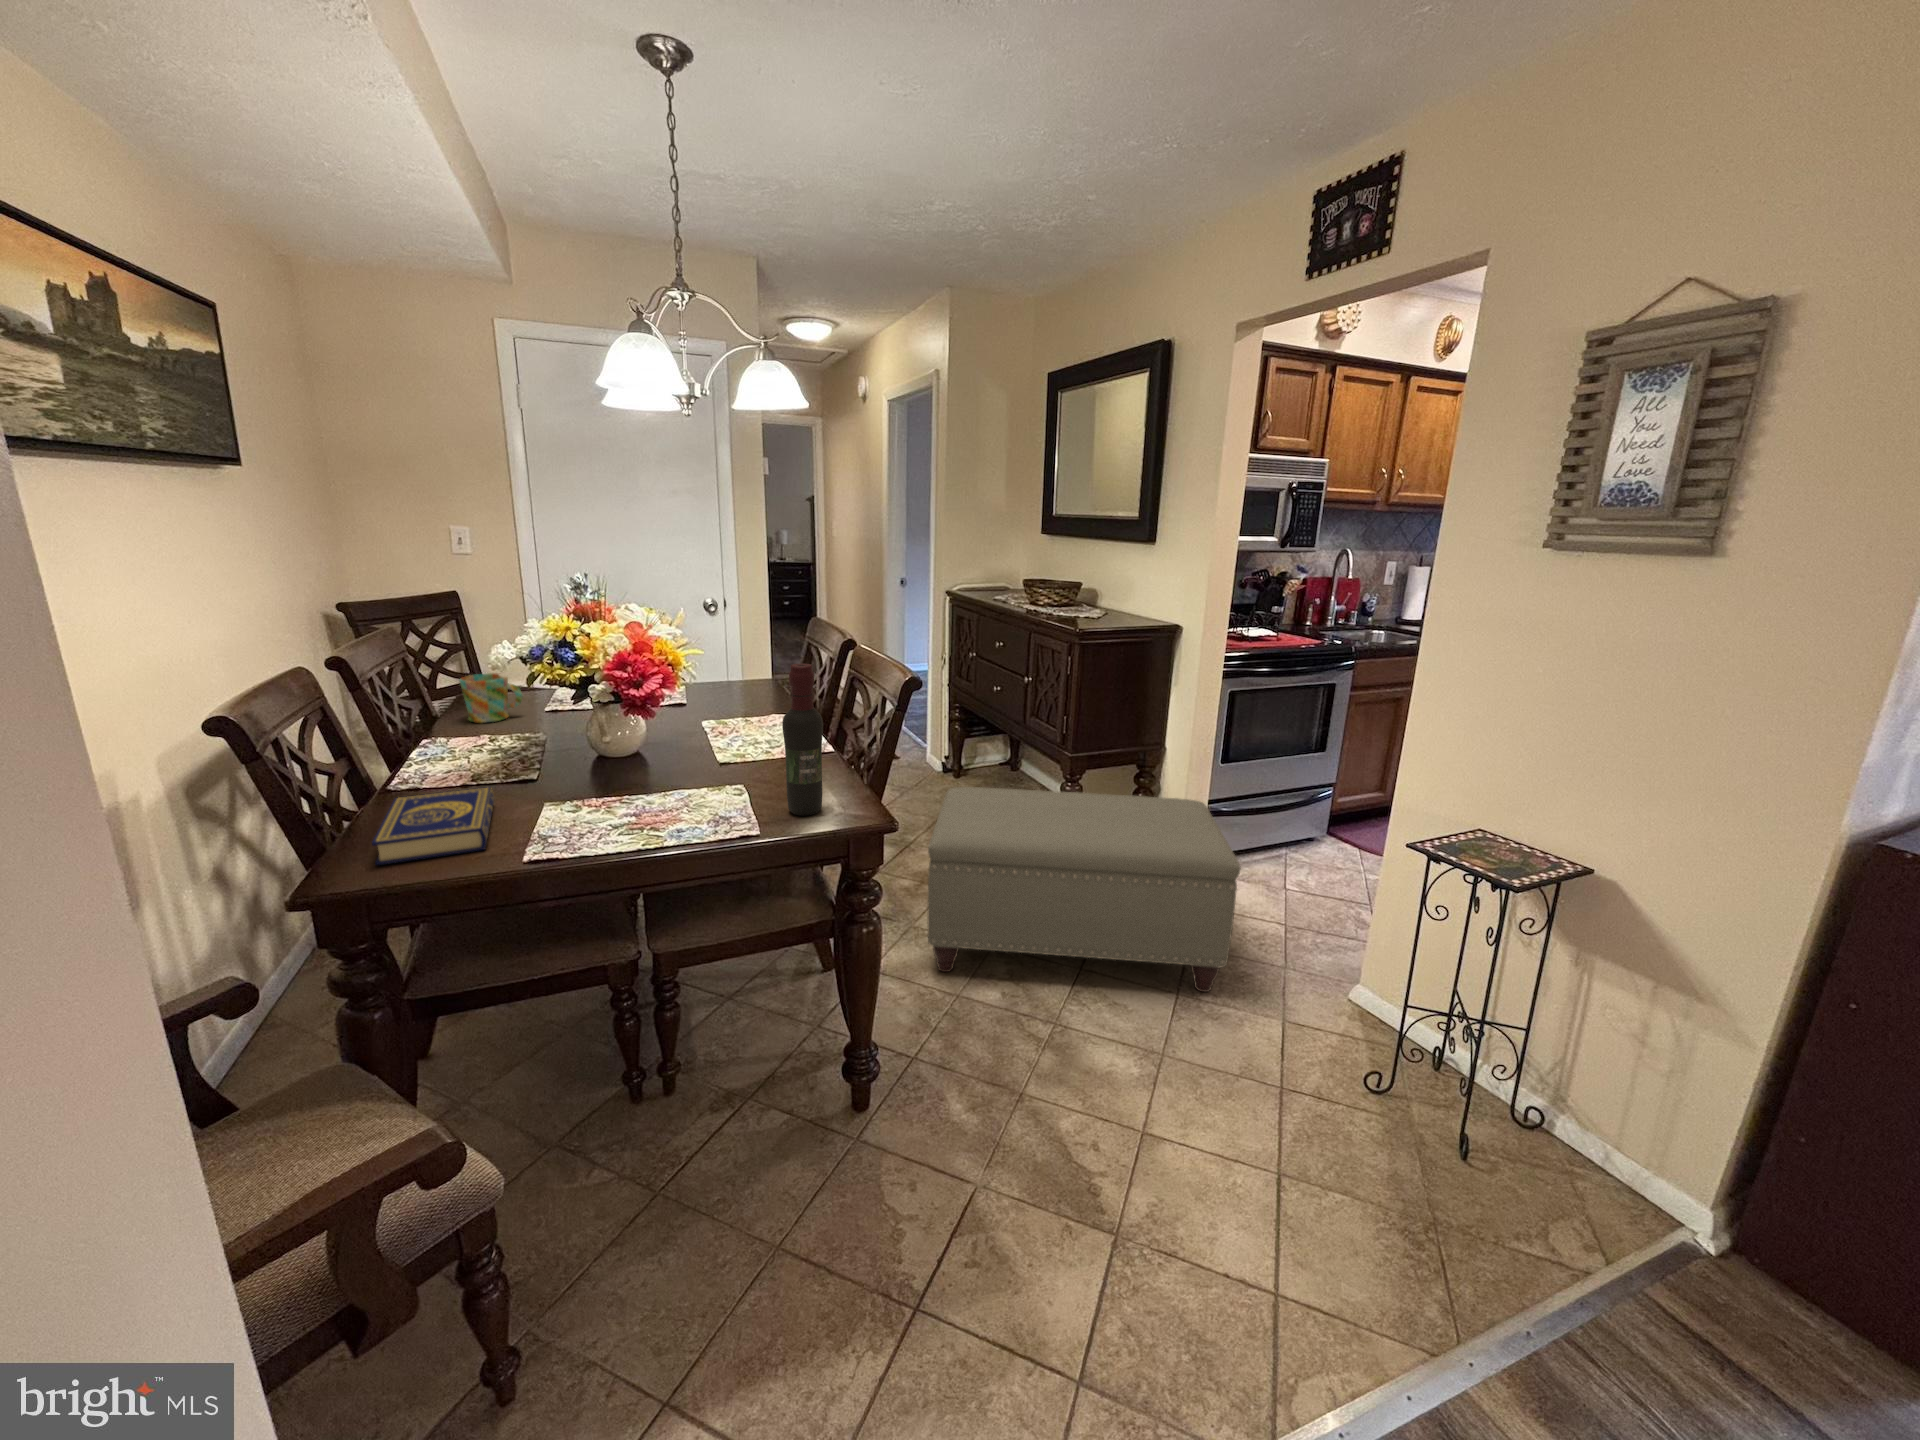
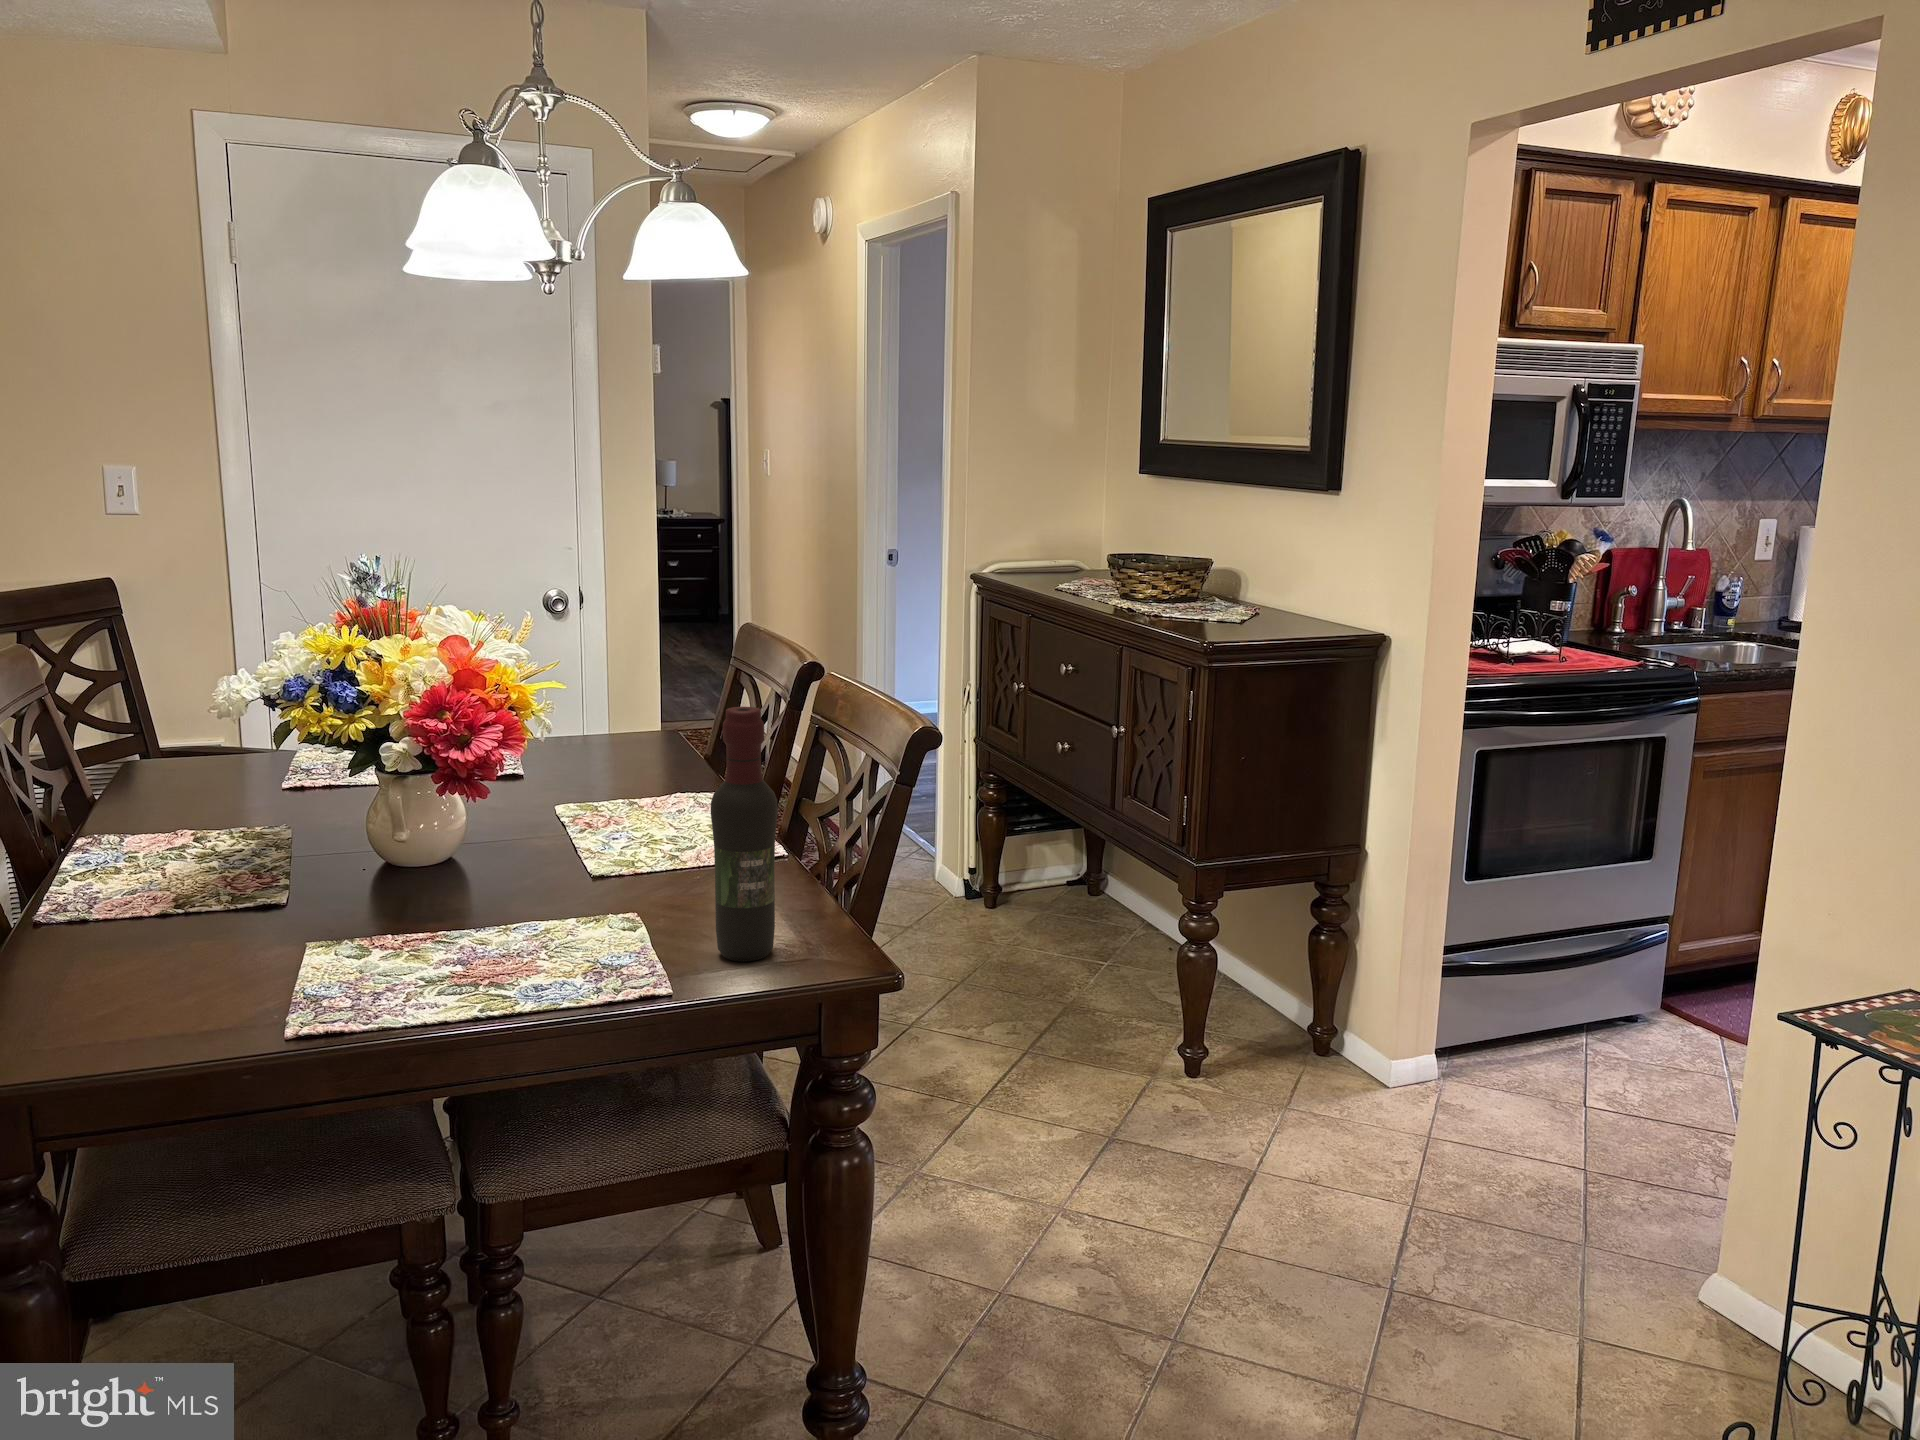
mug: present [460,673,523,723] -> none [140,725,244,809]
book: present [372,787,494,865] -> none [52,914,230,1038]
ottoman: present [928,787,1241,992] -> none [943,923,1495,1289]

